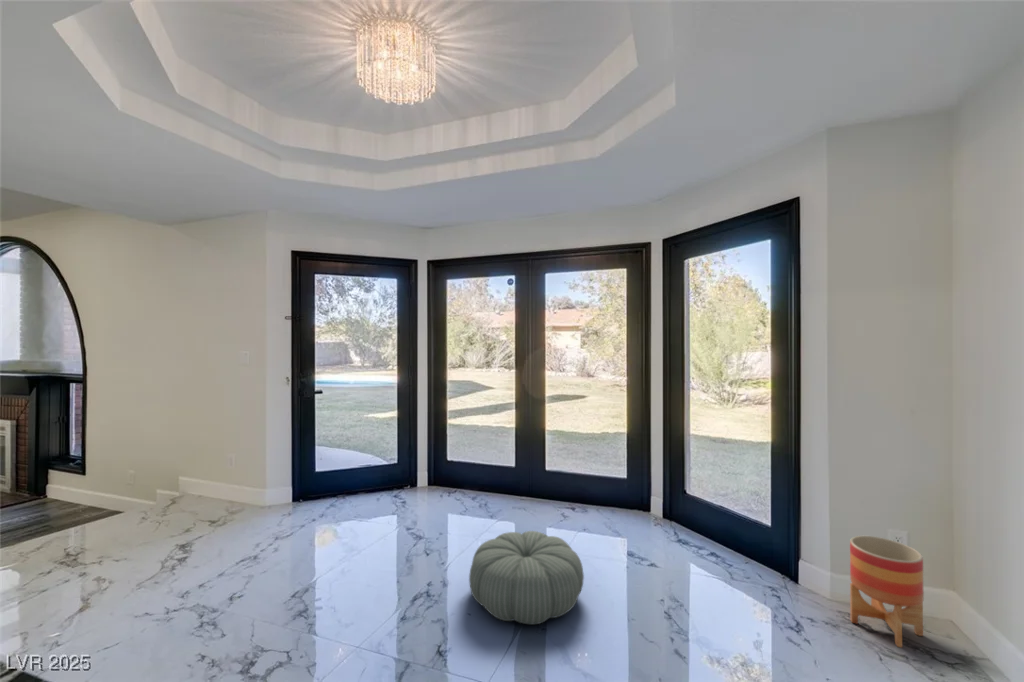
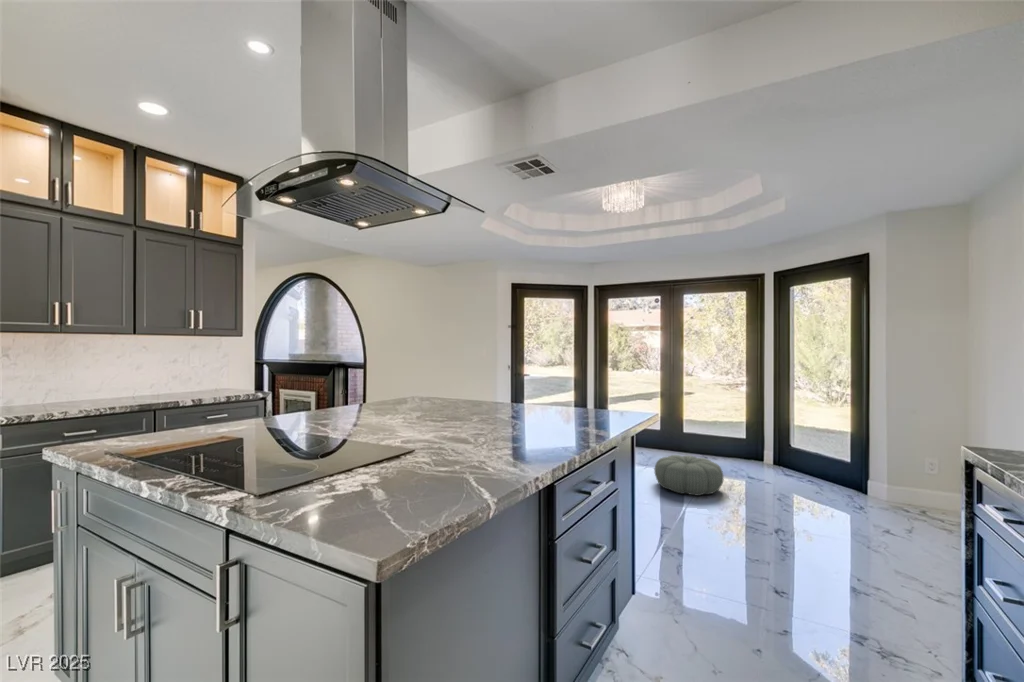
planter: present [850,536,924,647] -> none [894,461,939,518]

